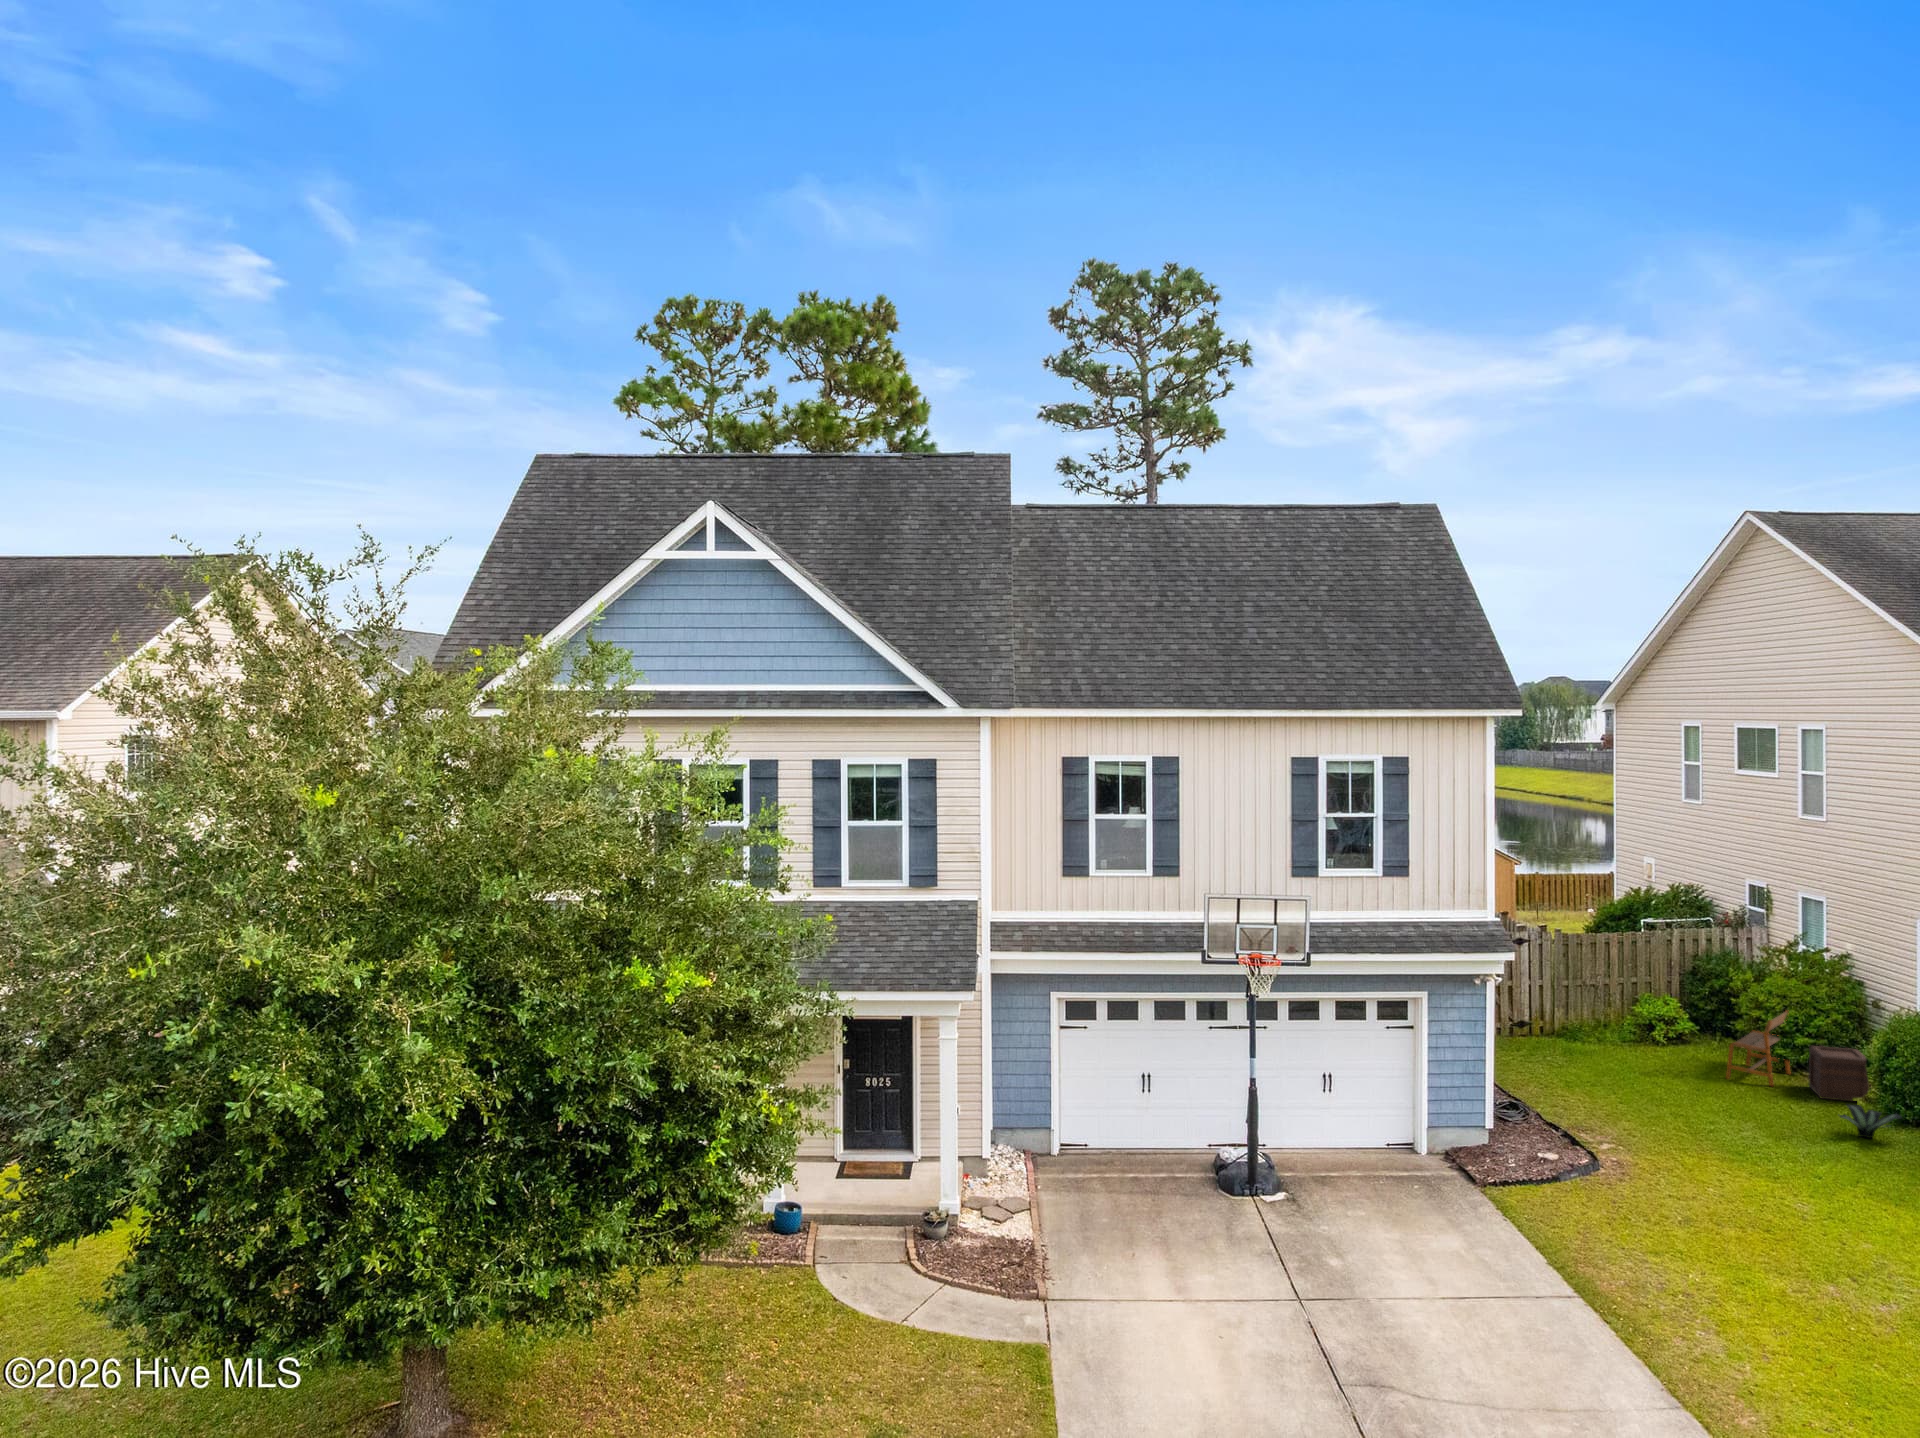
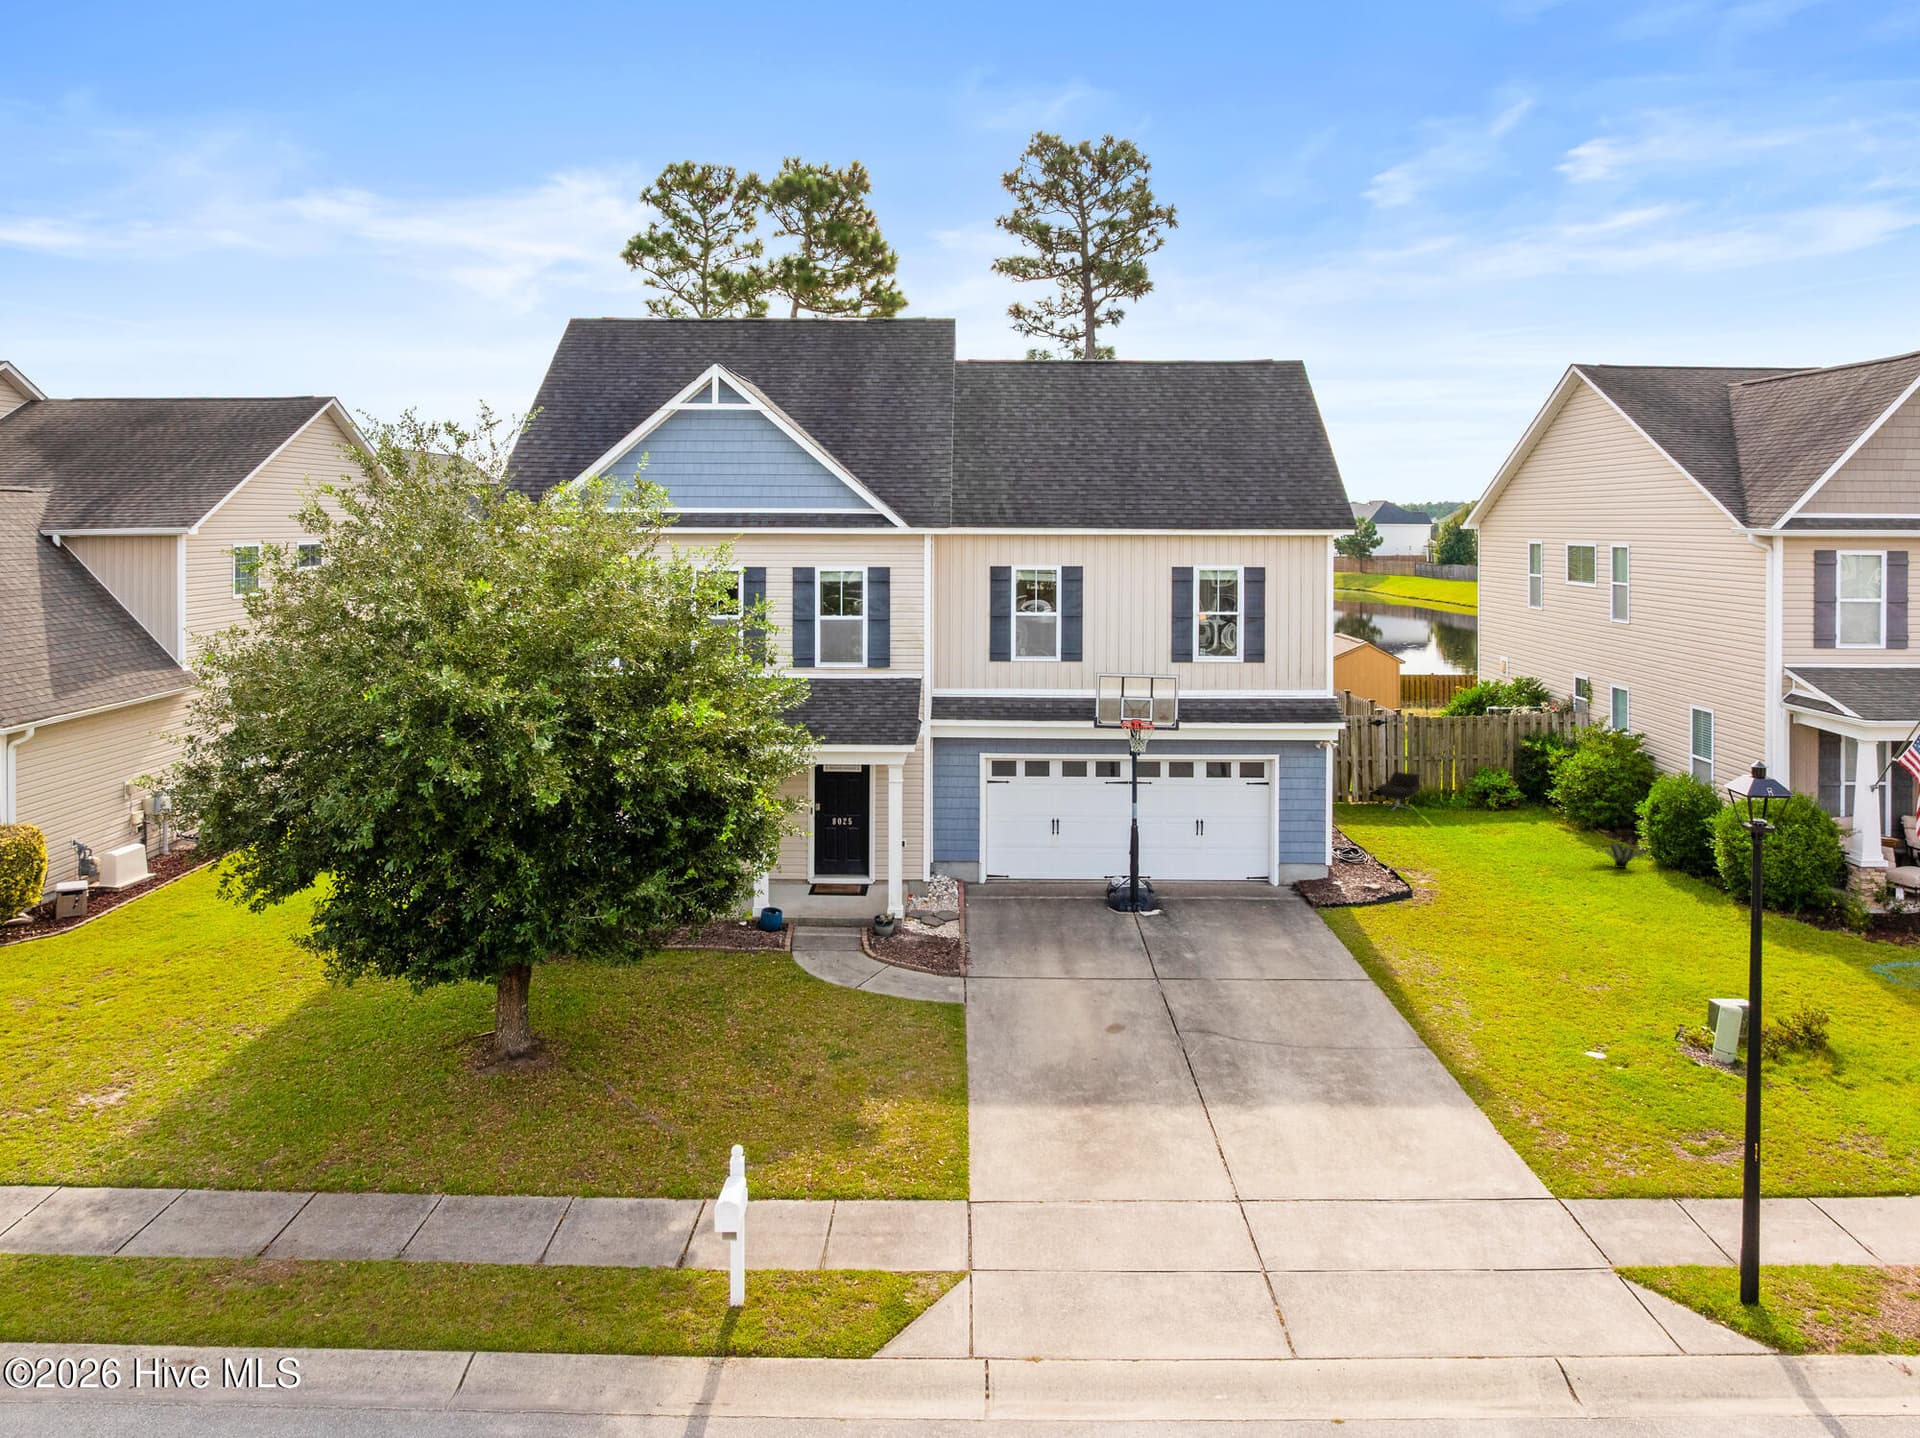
lounge chair: none [1524,999,1578,1049] -> present [1377,772,1420,807]
bench: present [1726,1011,1790,1086] -> none [1529,776,1584,835]
wooden crate: present [1809,1046,1871,1102] -> none [1592,803,1638,846]

